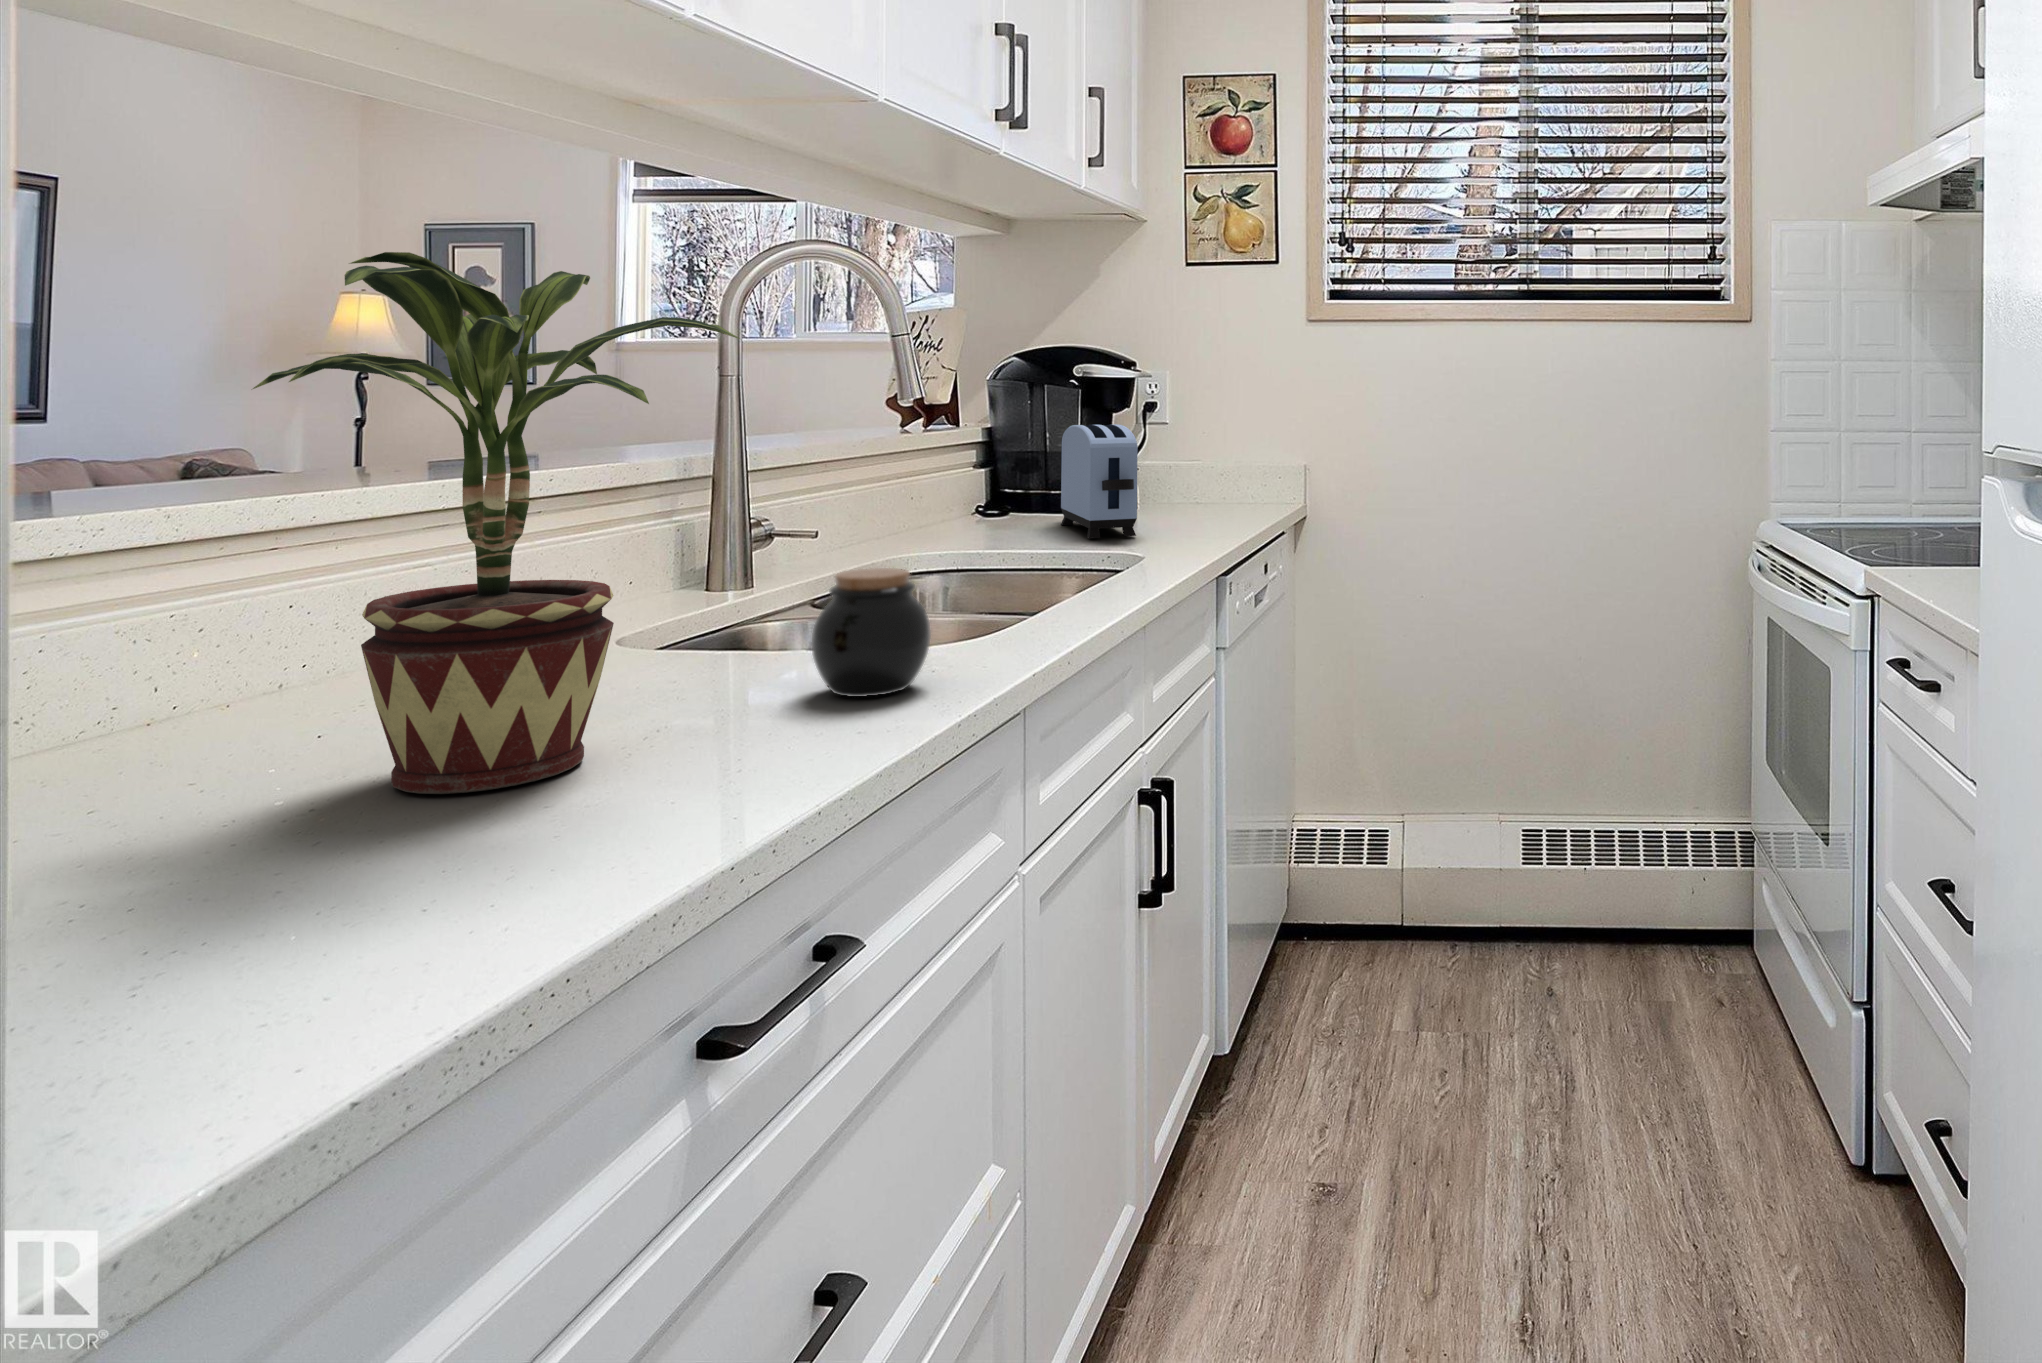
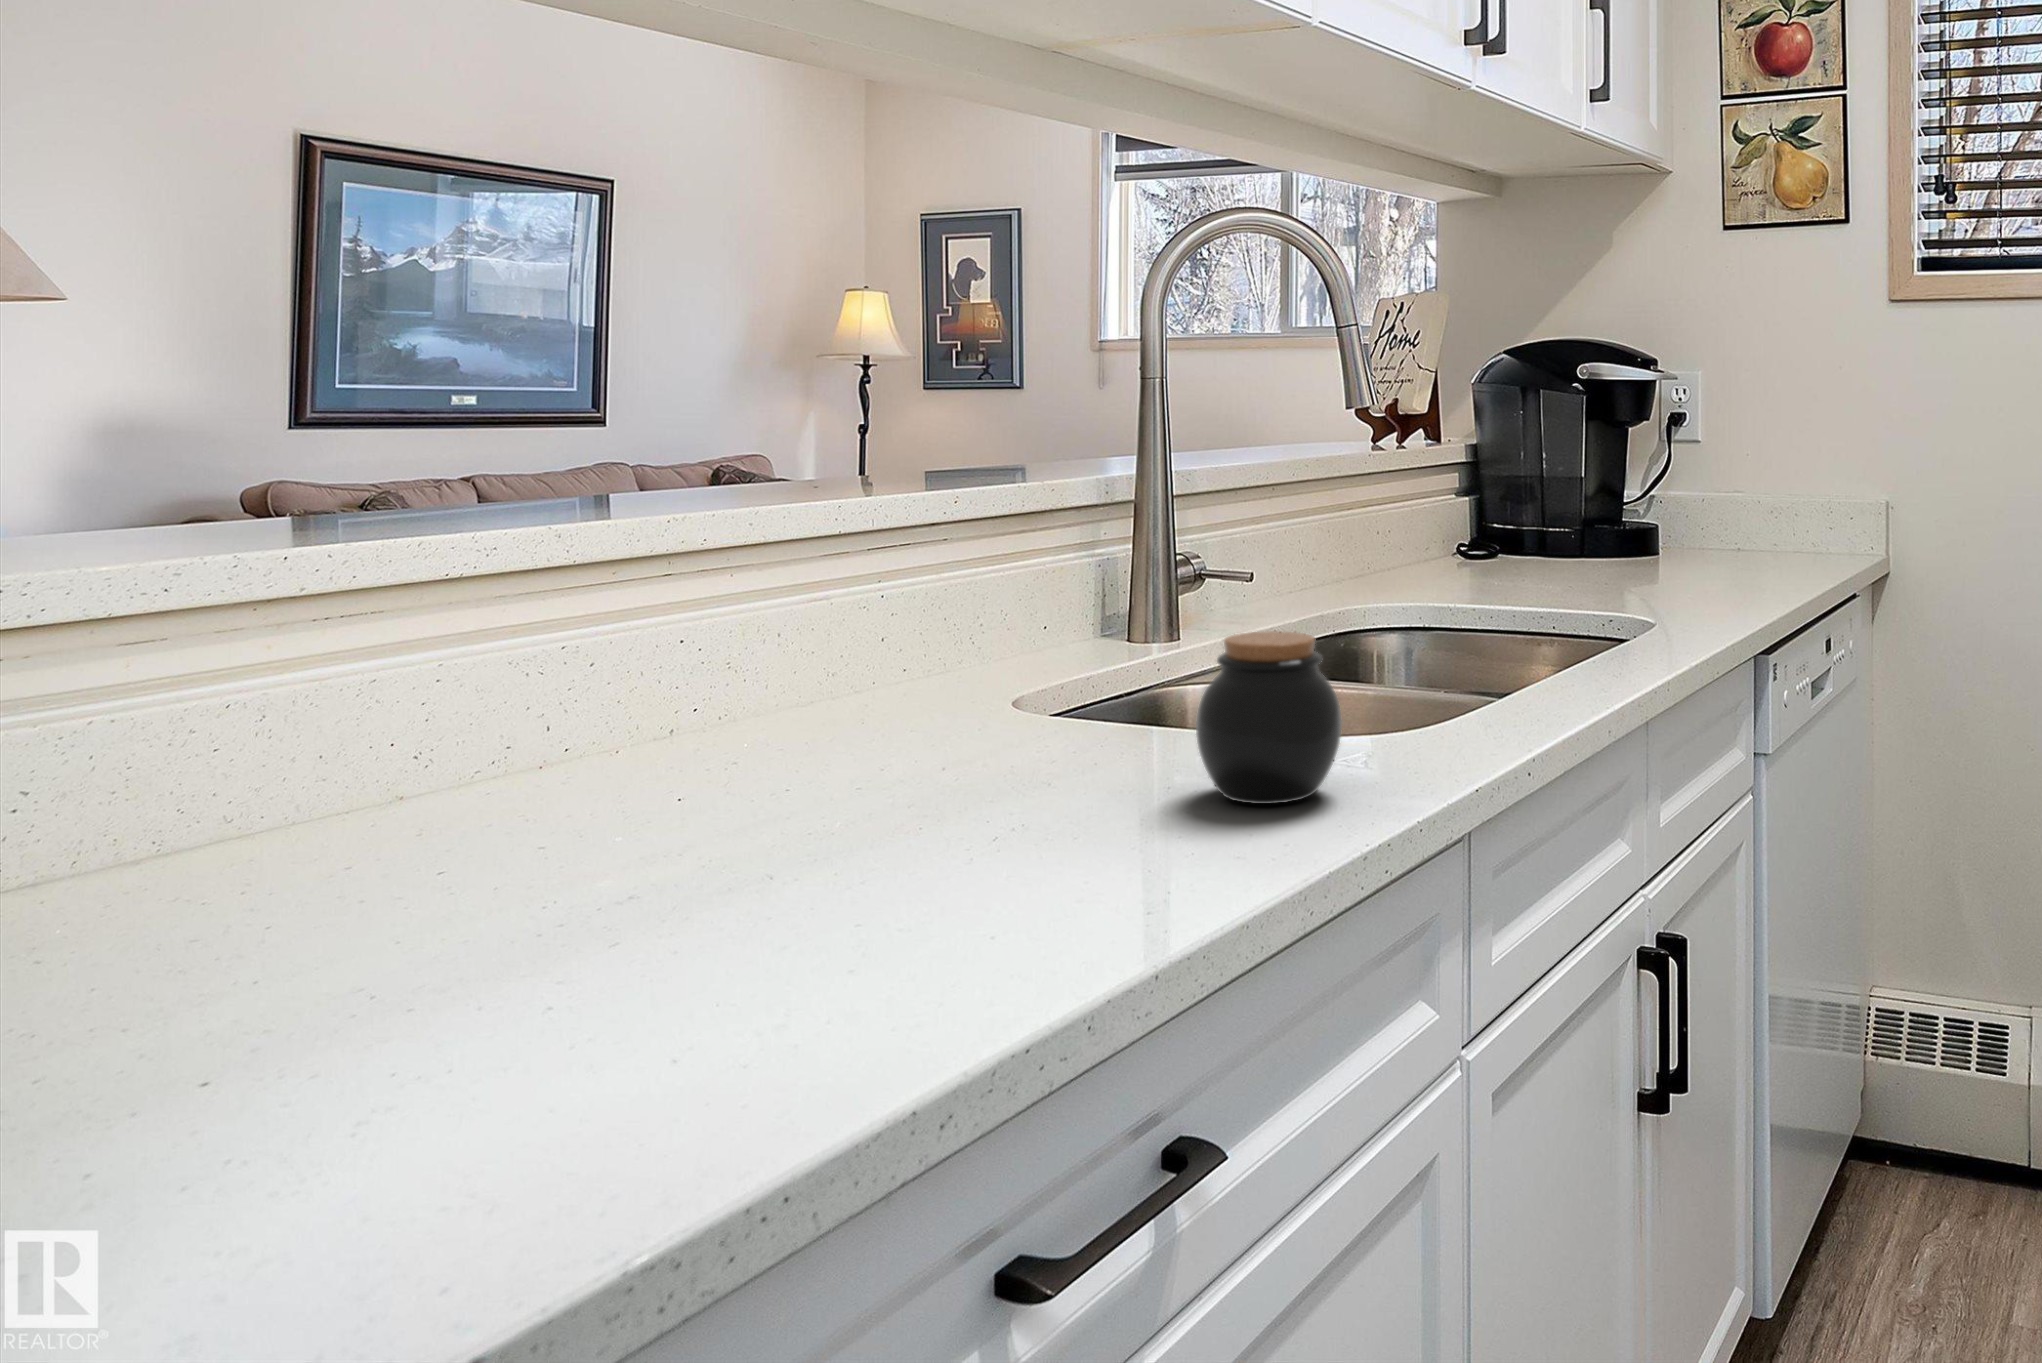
potted plant: present [253,252,740,794] -> none [573,222,1092,895]
toaster: present [1061,425,1138,538] -> none [1557,442,1650,593]

